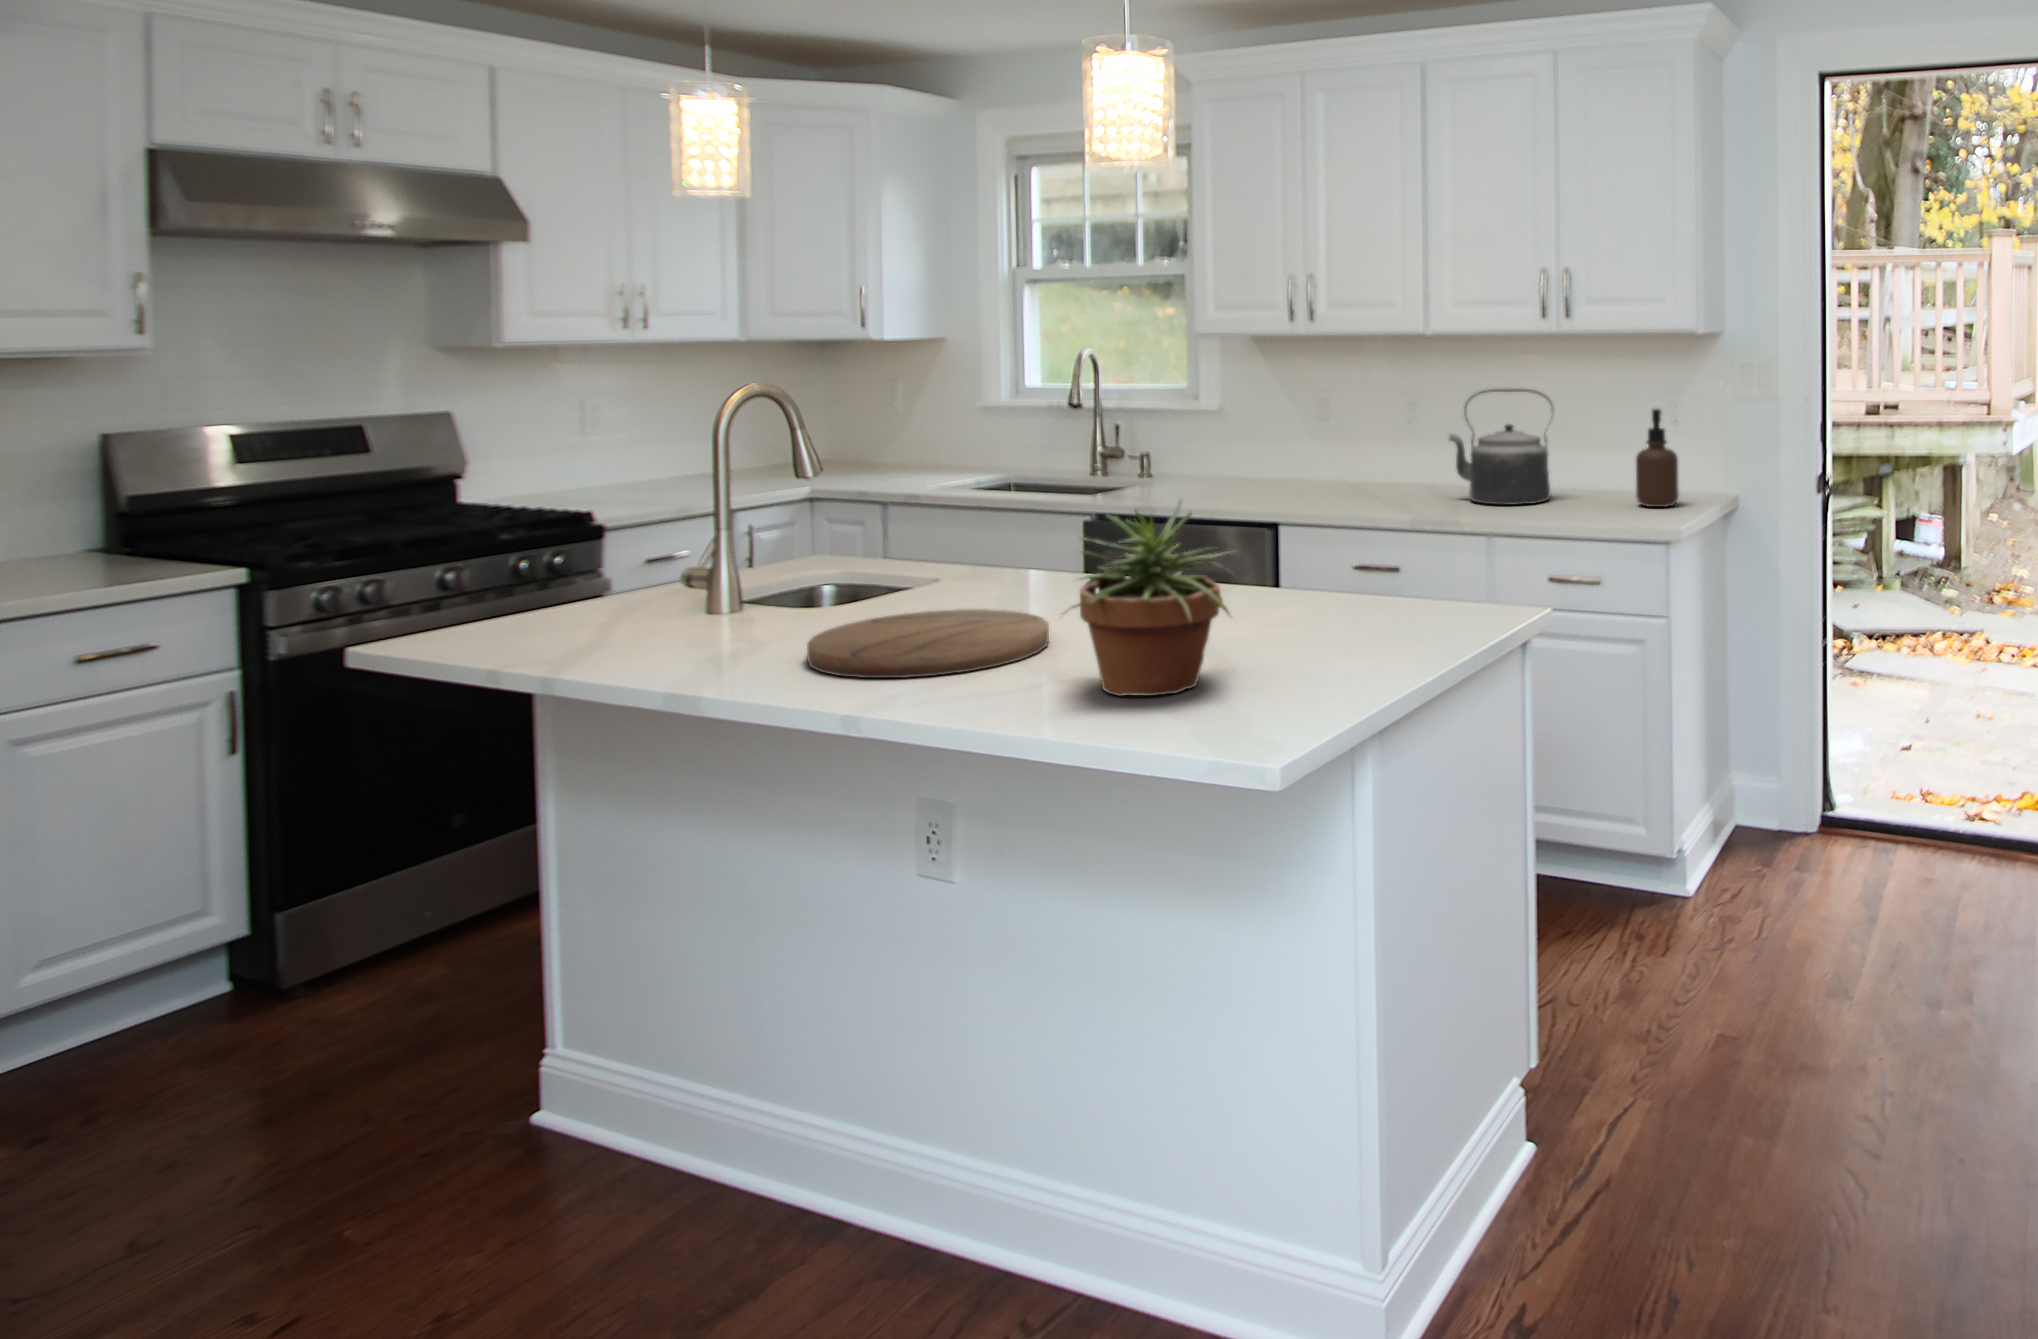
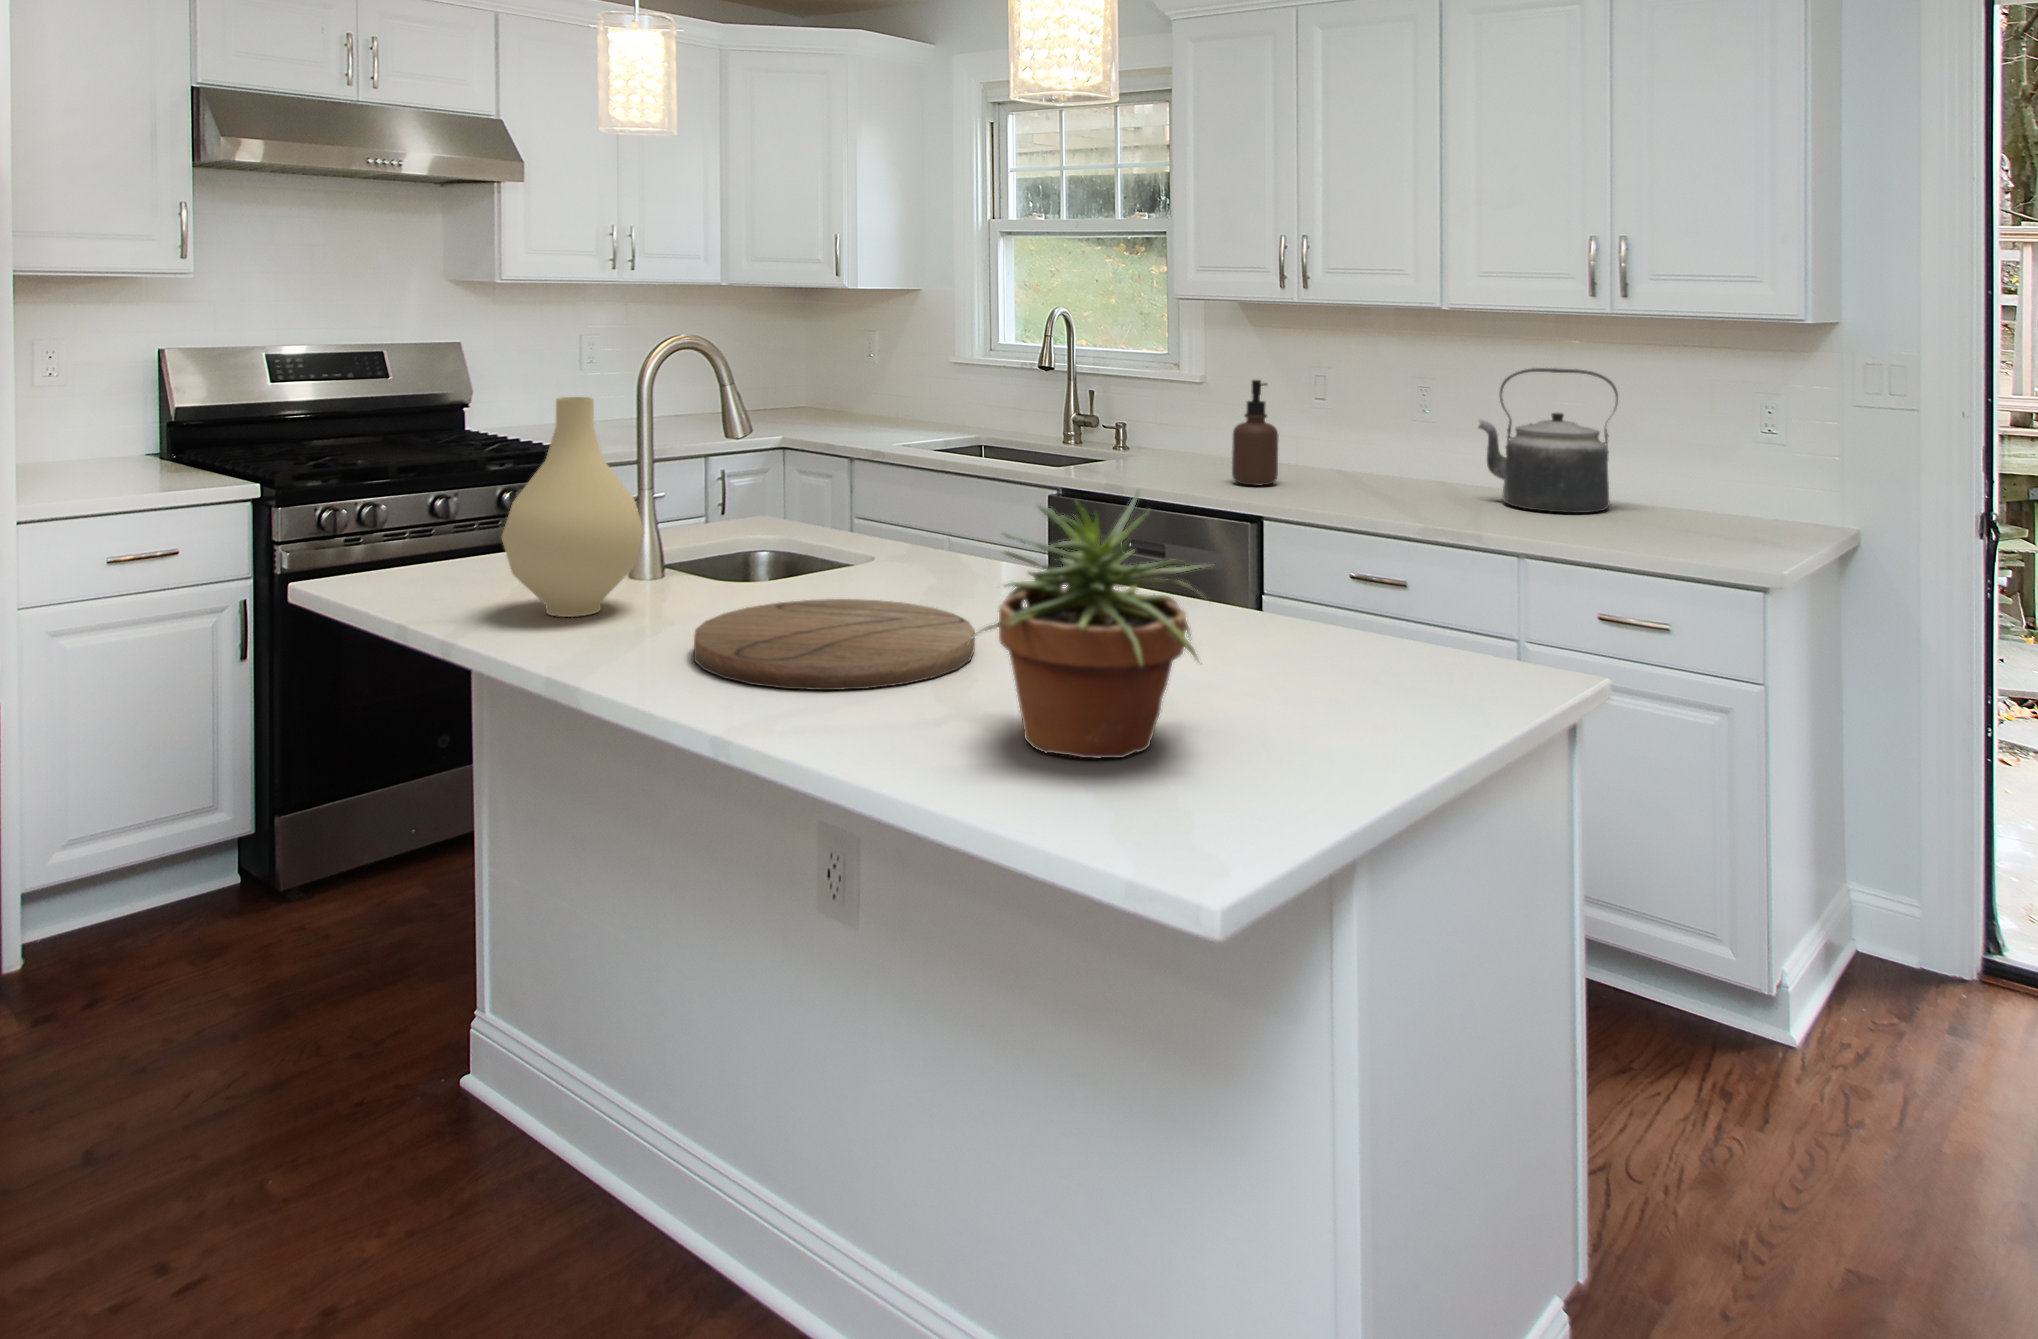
soap dispenser: present [1636,409,1679,507] -> present [1232,380,1279,486]
vase: none [606,454,742,648] -> present [502,397,644,617]

